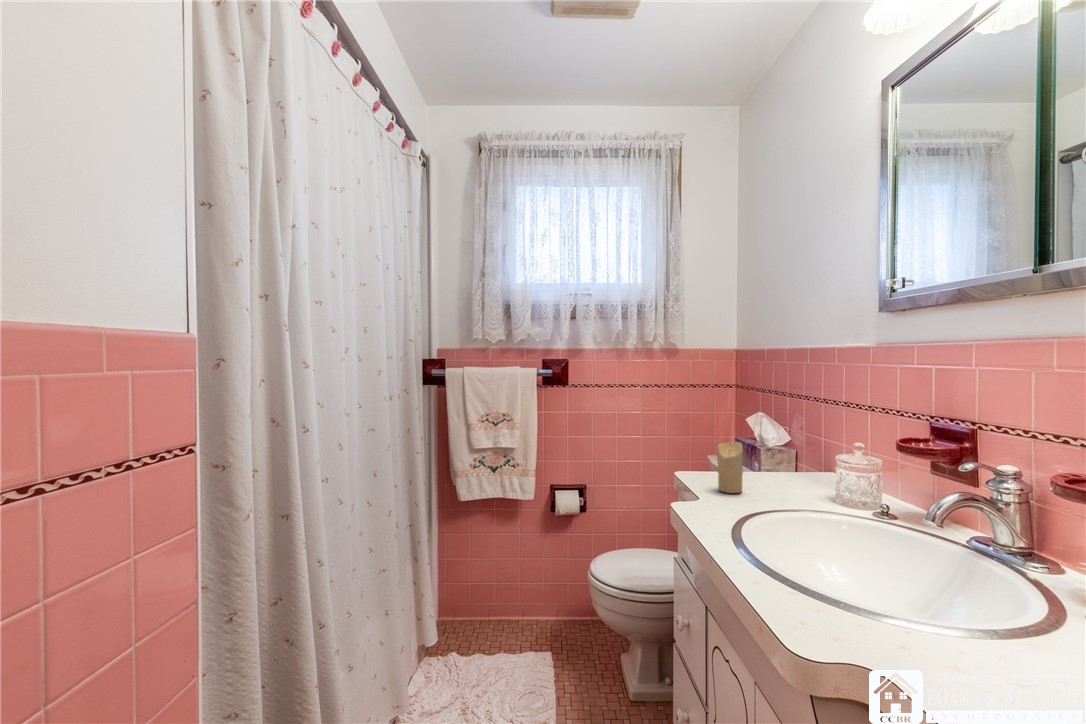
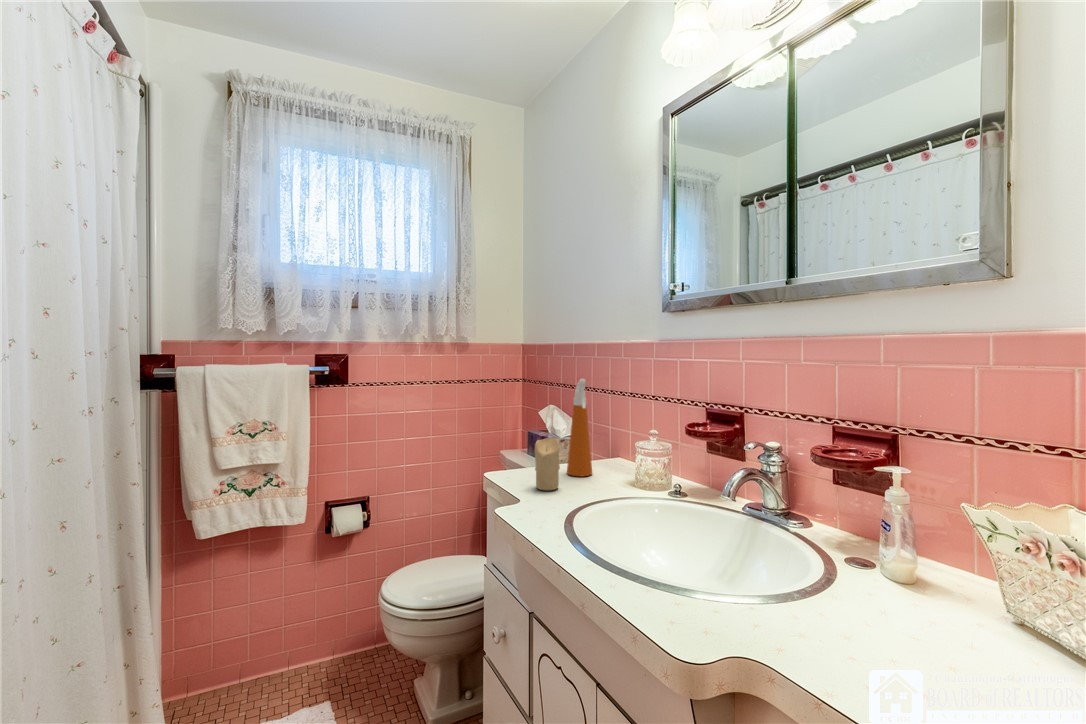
spray bottle: none [758,384,788,485] -> present [567,379,592,476]

